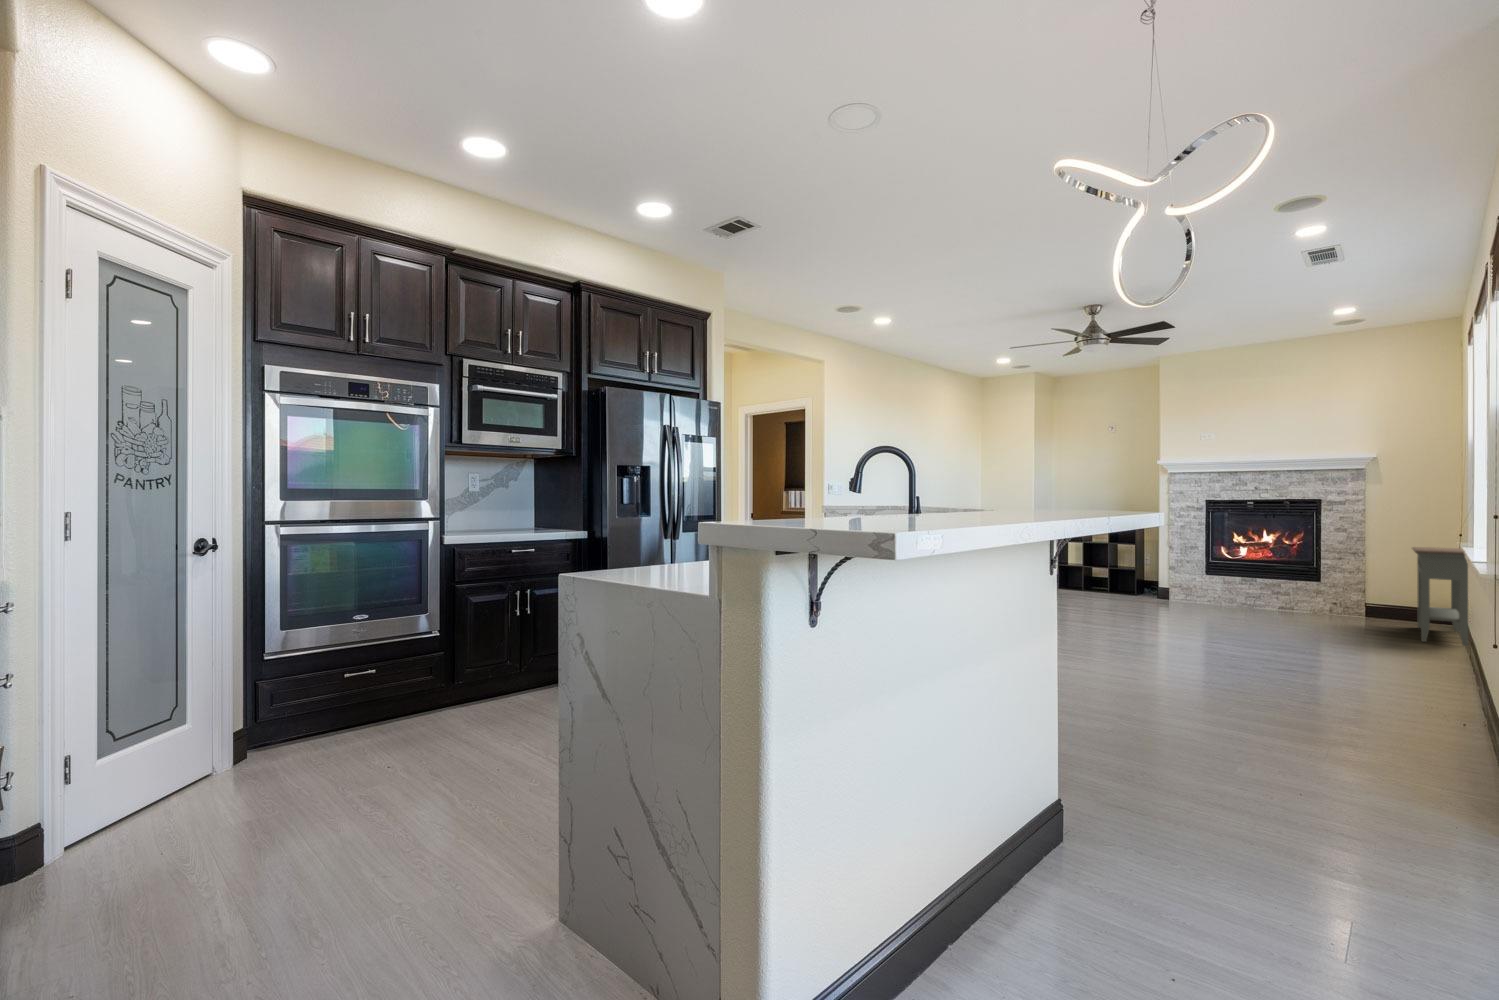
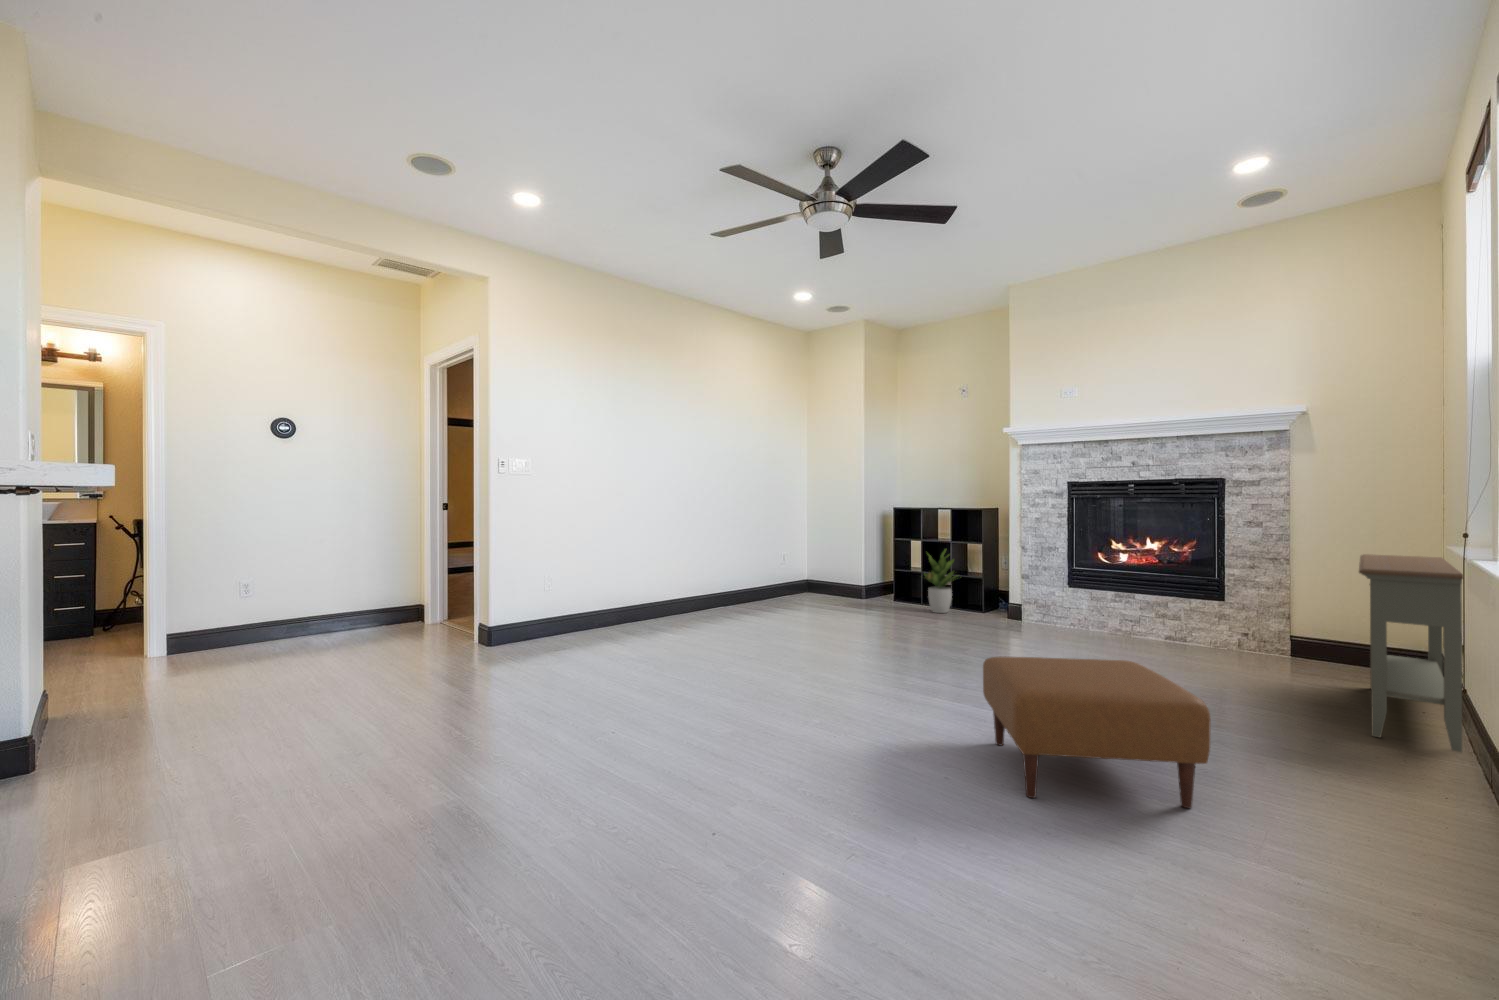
potted plant: none [1086,547,1119,594] -> present [924,550,957,613]
ottoman: none [1216,594,1352,657] -> present [983,656,1211,808]

